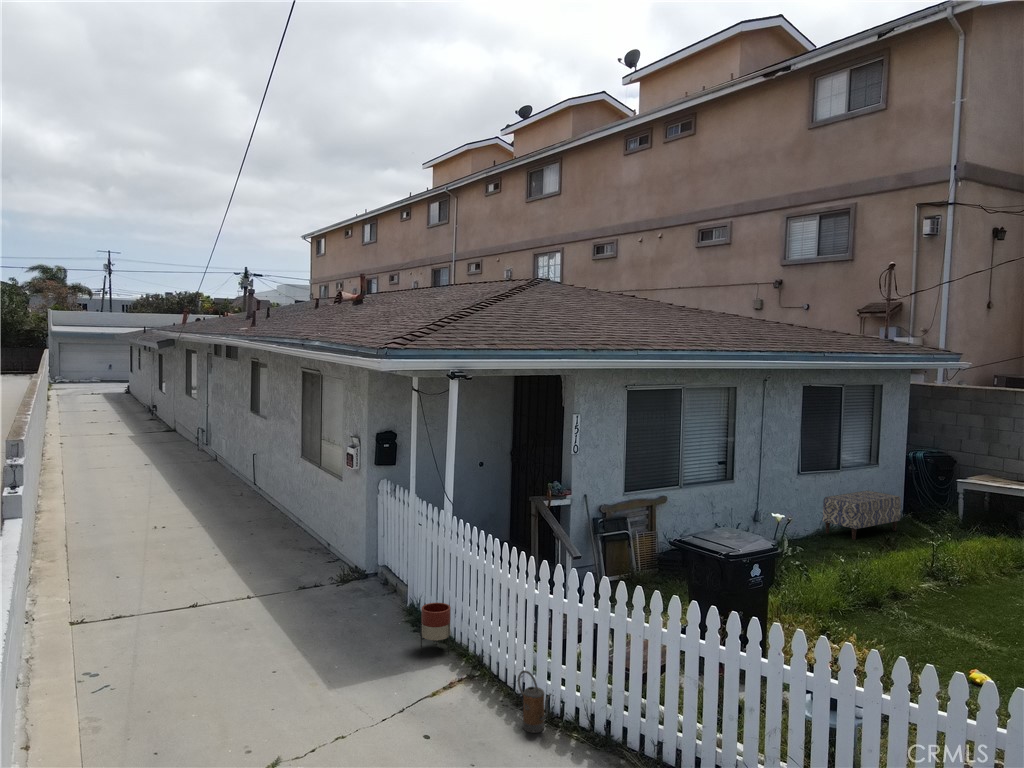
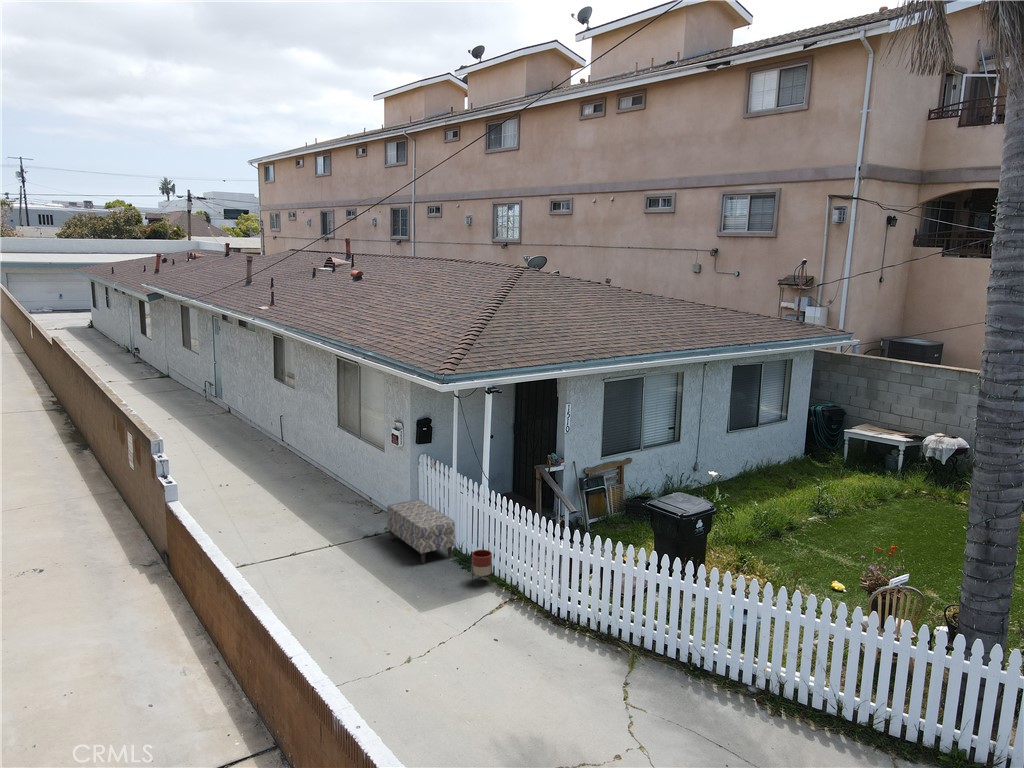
bench: present [823,491,901,540] -> present [387,500,455,564]
watering can: present [518,670,551,733] -> none [550,596,575,634]

